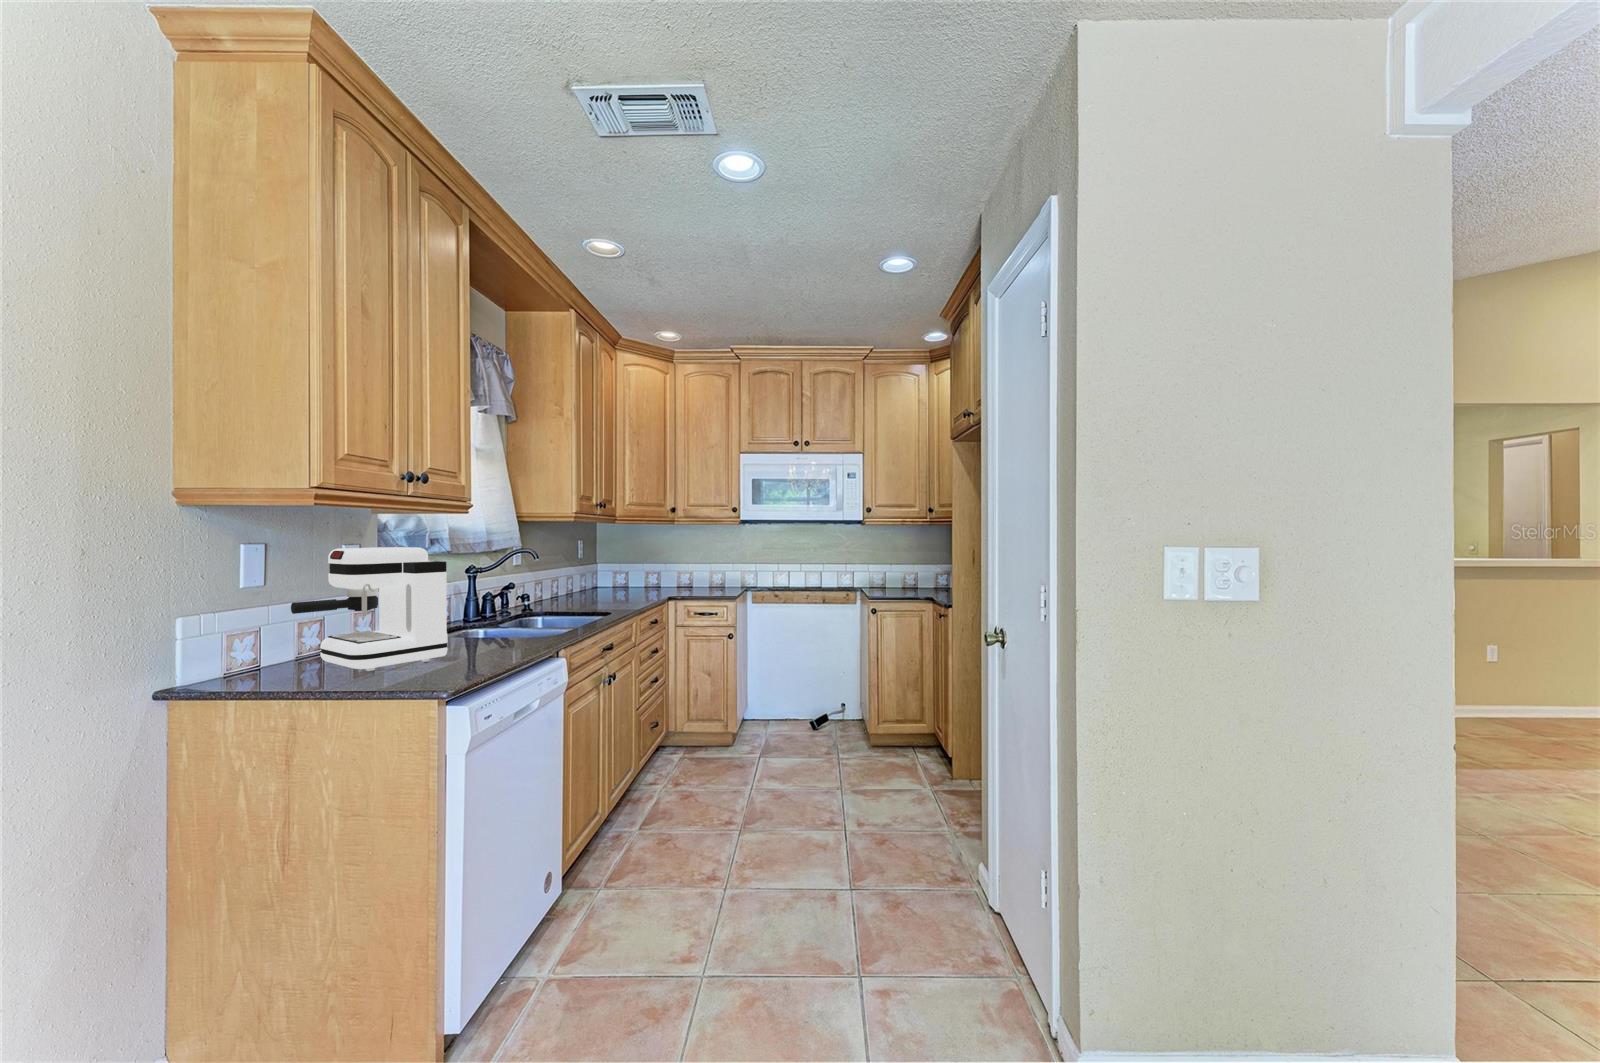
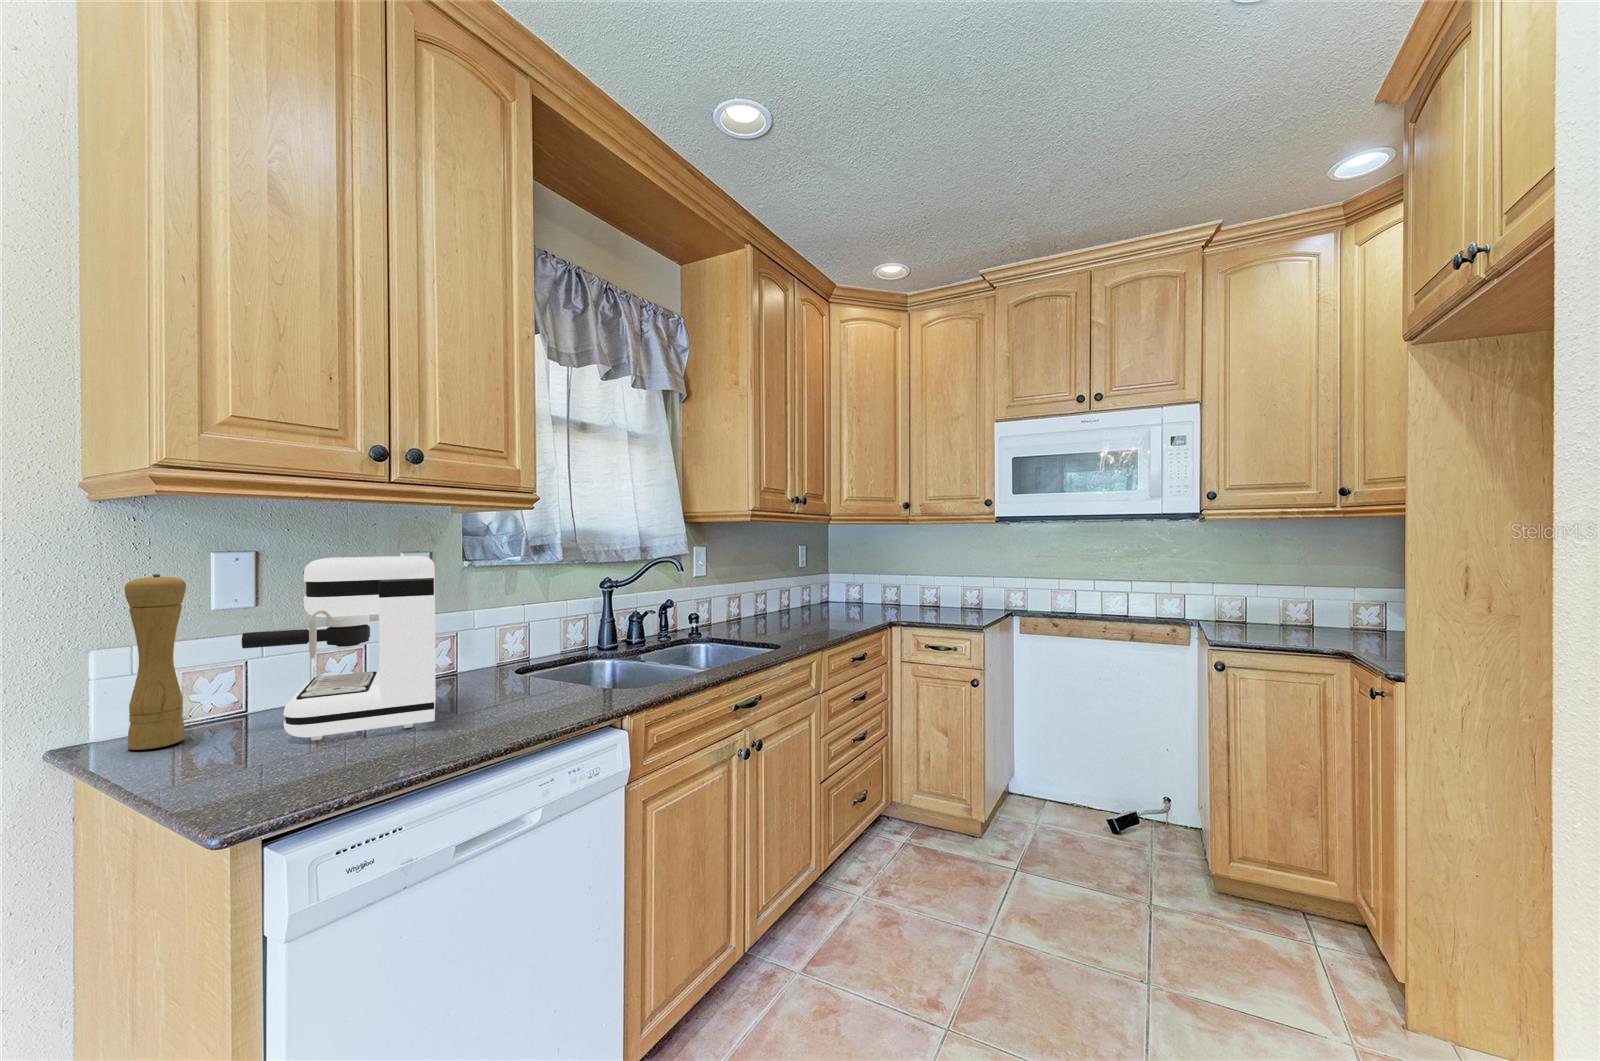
pepper mill: none [228,560,269,684] -> present [124,574,186,750]

